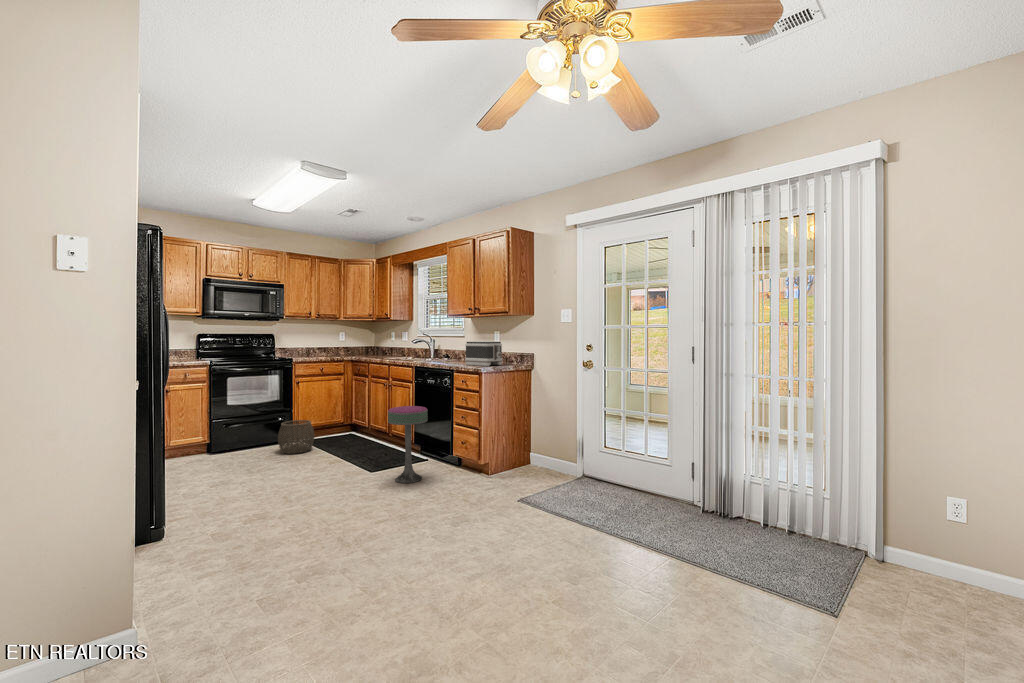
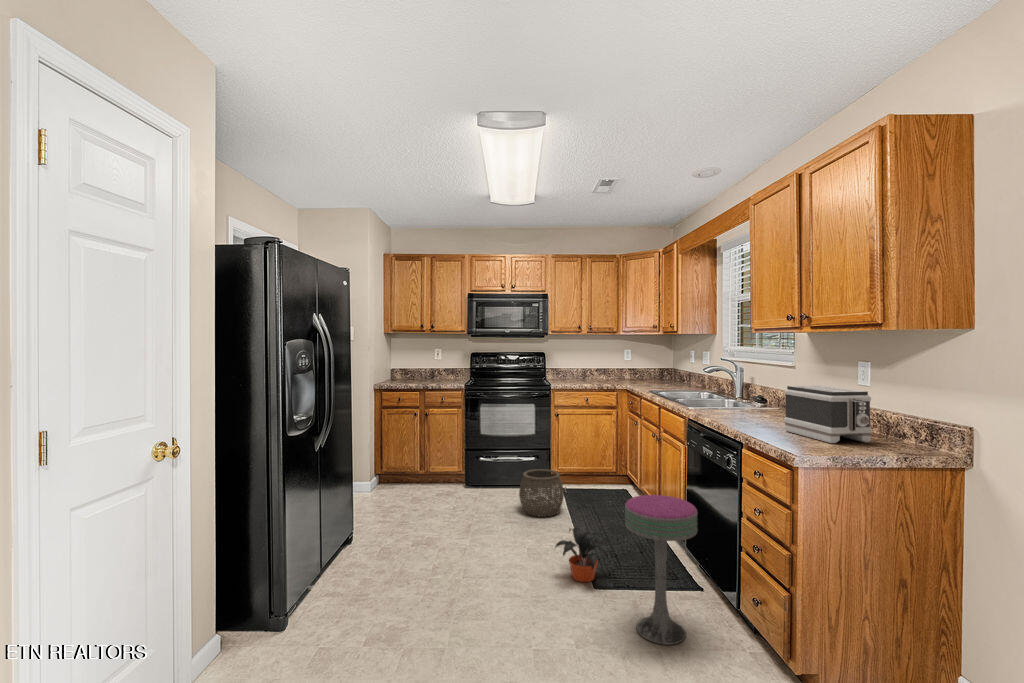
potted plant: none [332,442,370,473] -> present [555,528,609,582]

